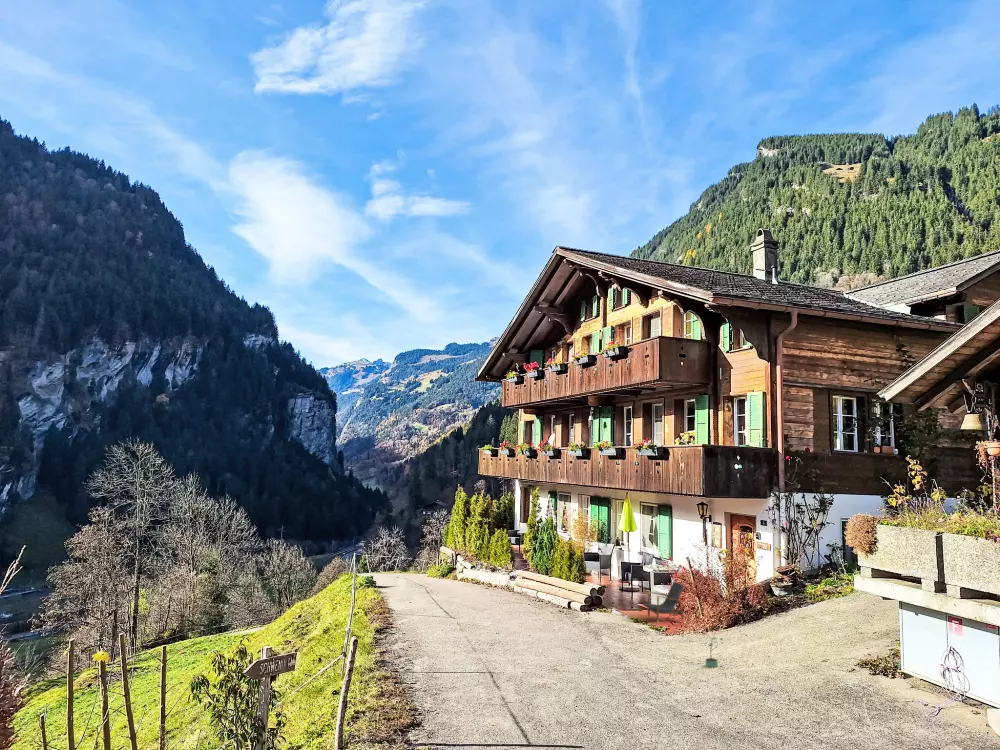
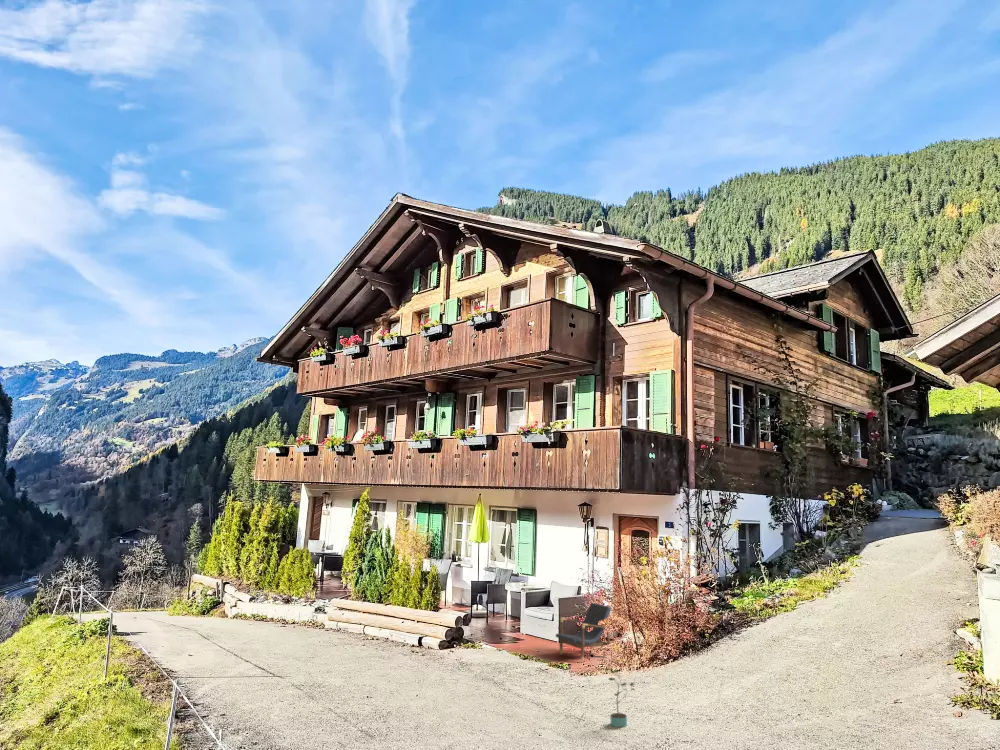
potted plant: present [703,627,722,667] -> present [606,669,635,727]

